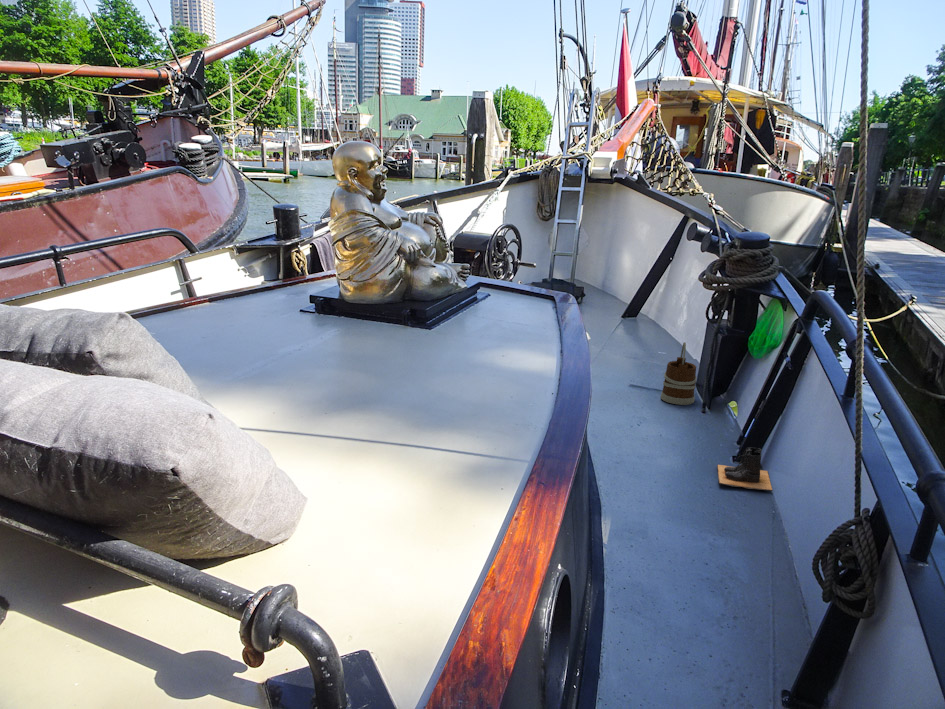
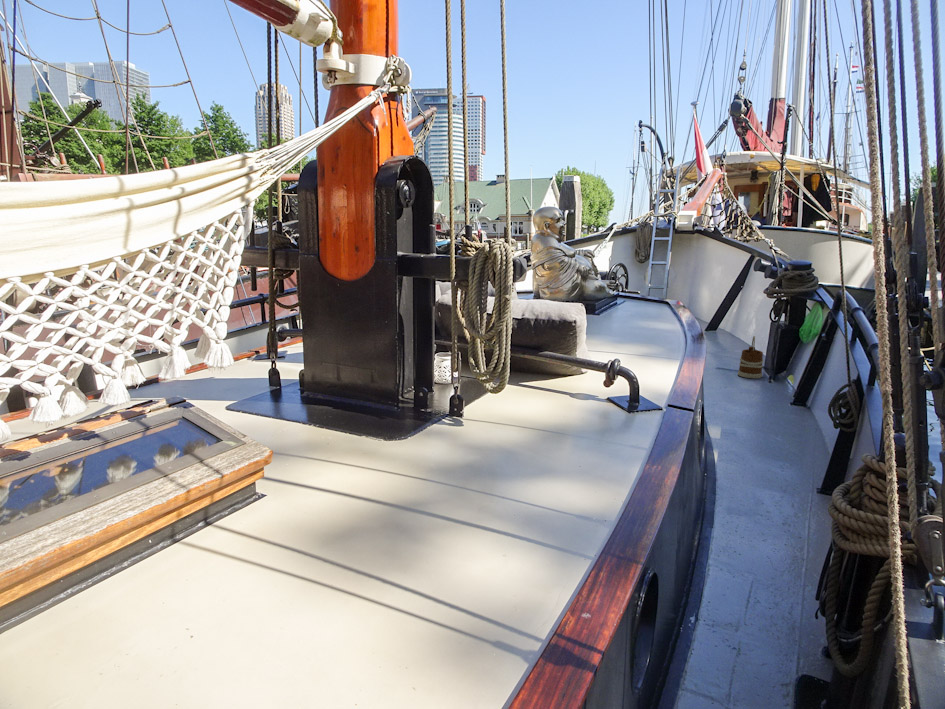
boots: present [717,447,772,491] -> none [779,395,817,421]

